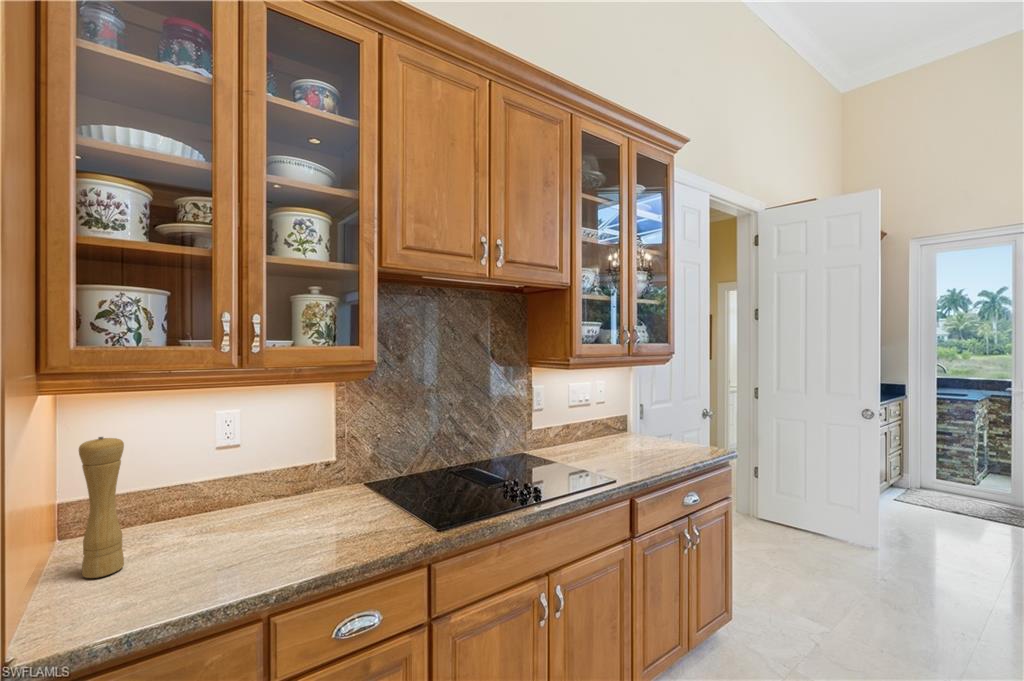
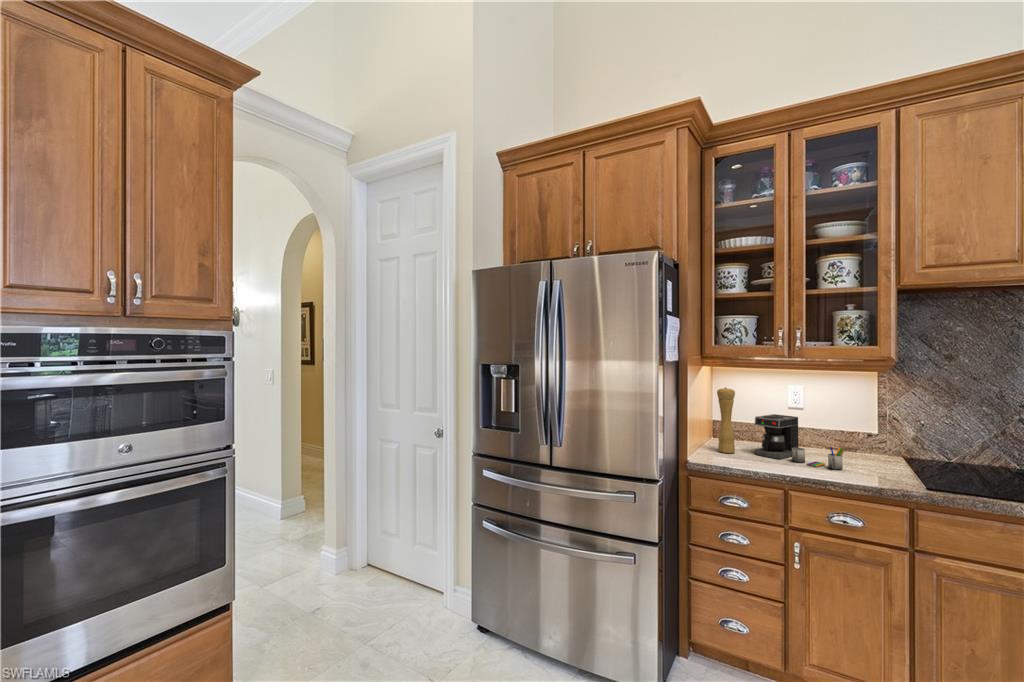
coffee maker: none [167,464,325,556] -> present [754,414,845,470]

